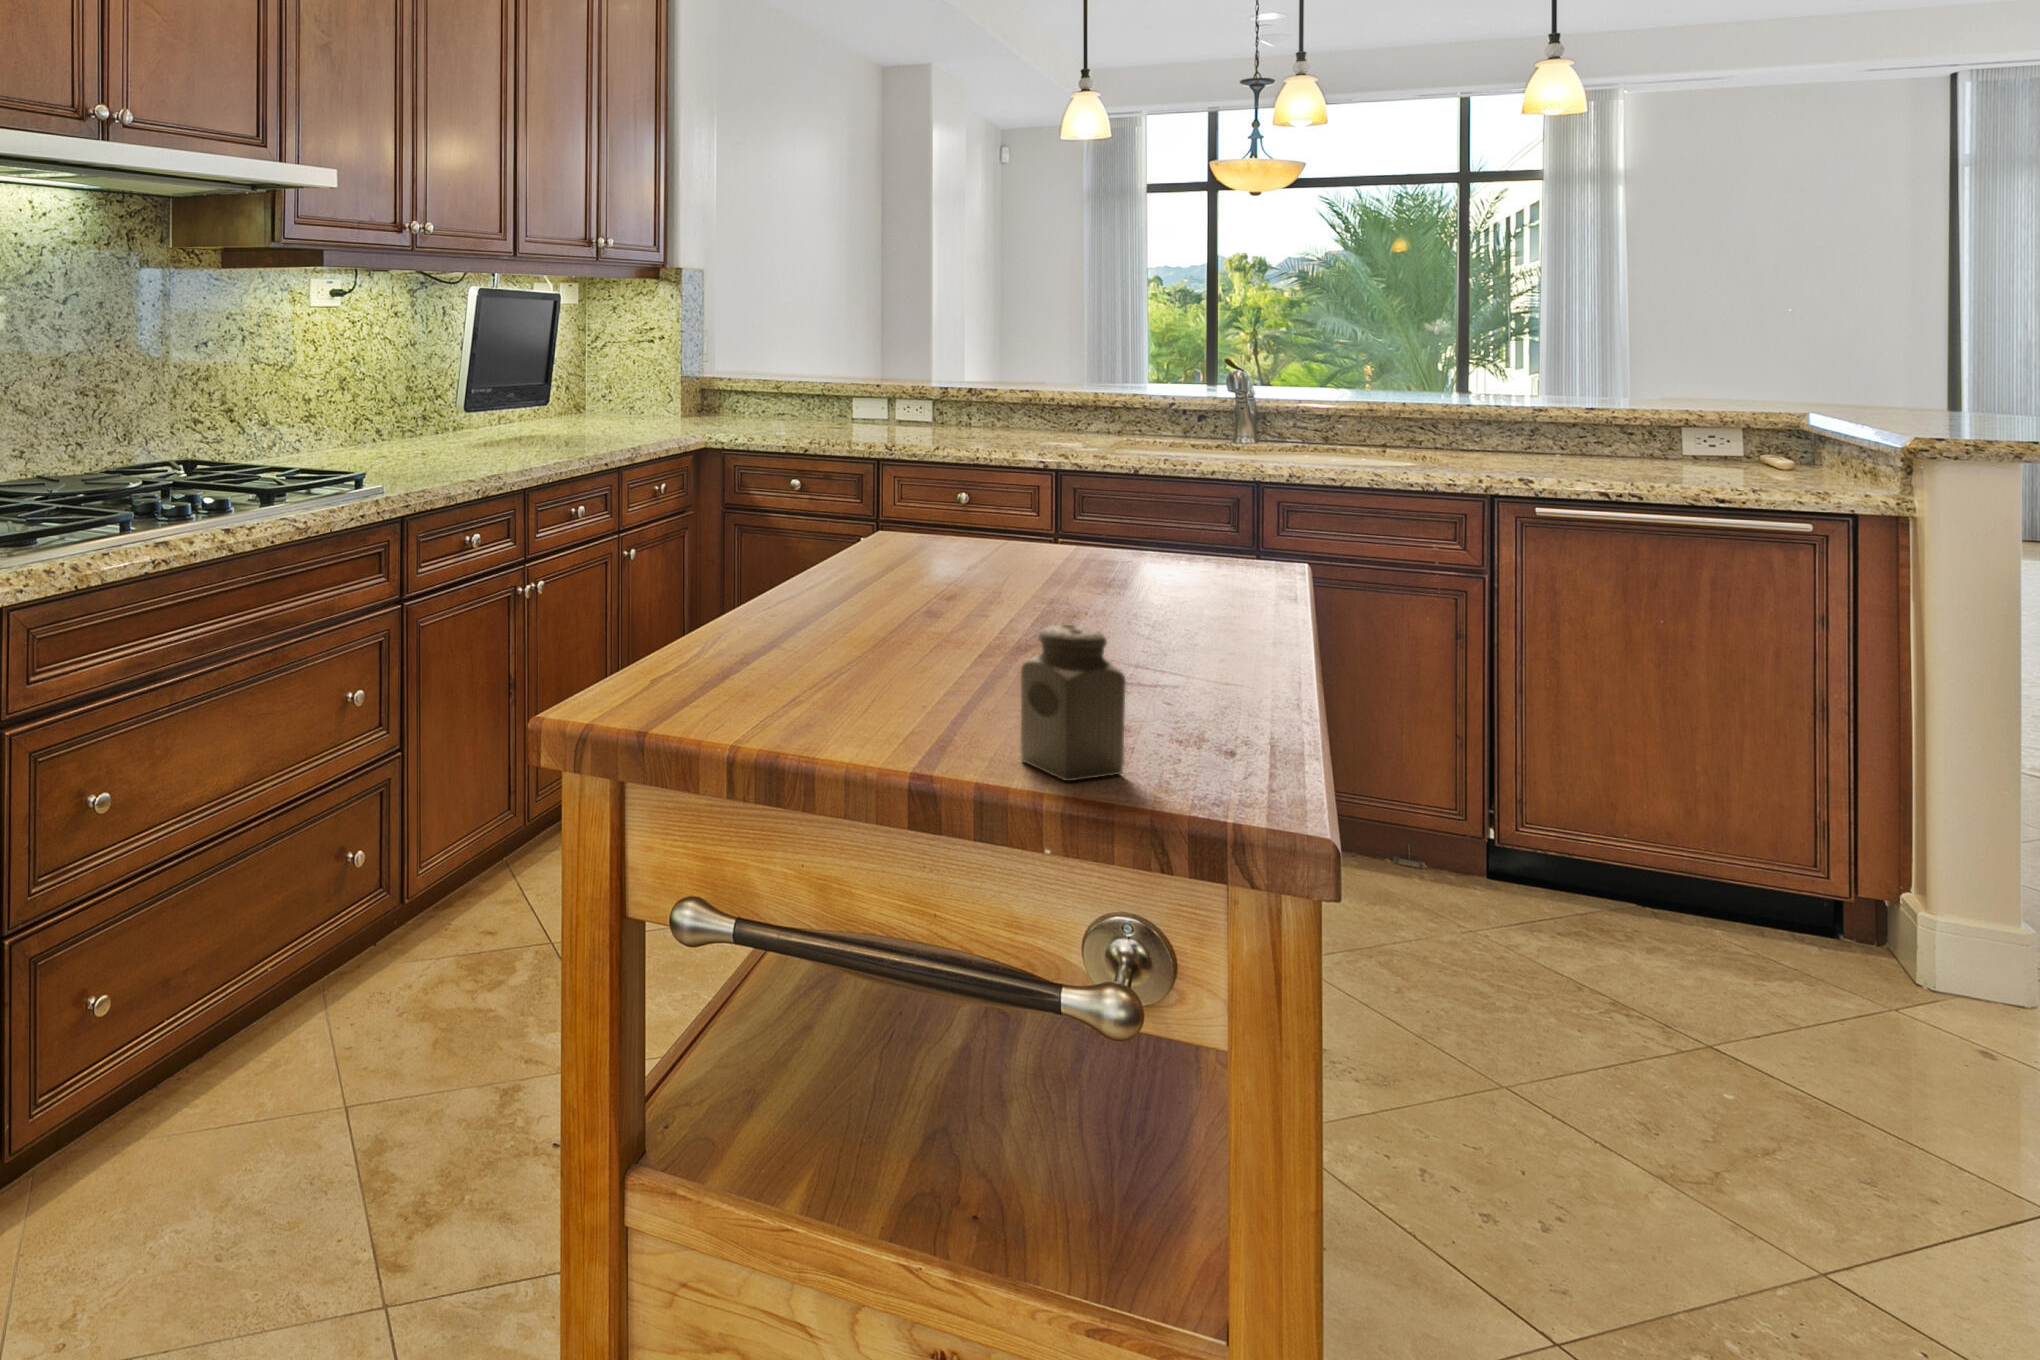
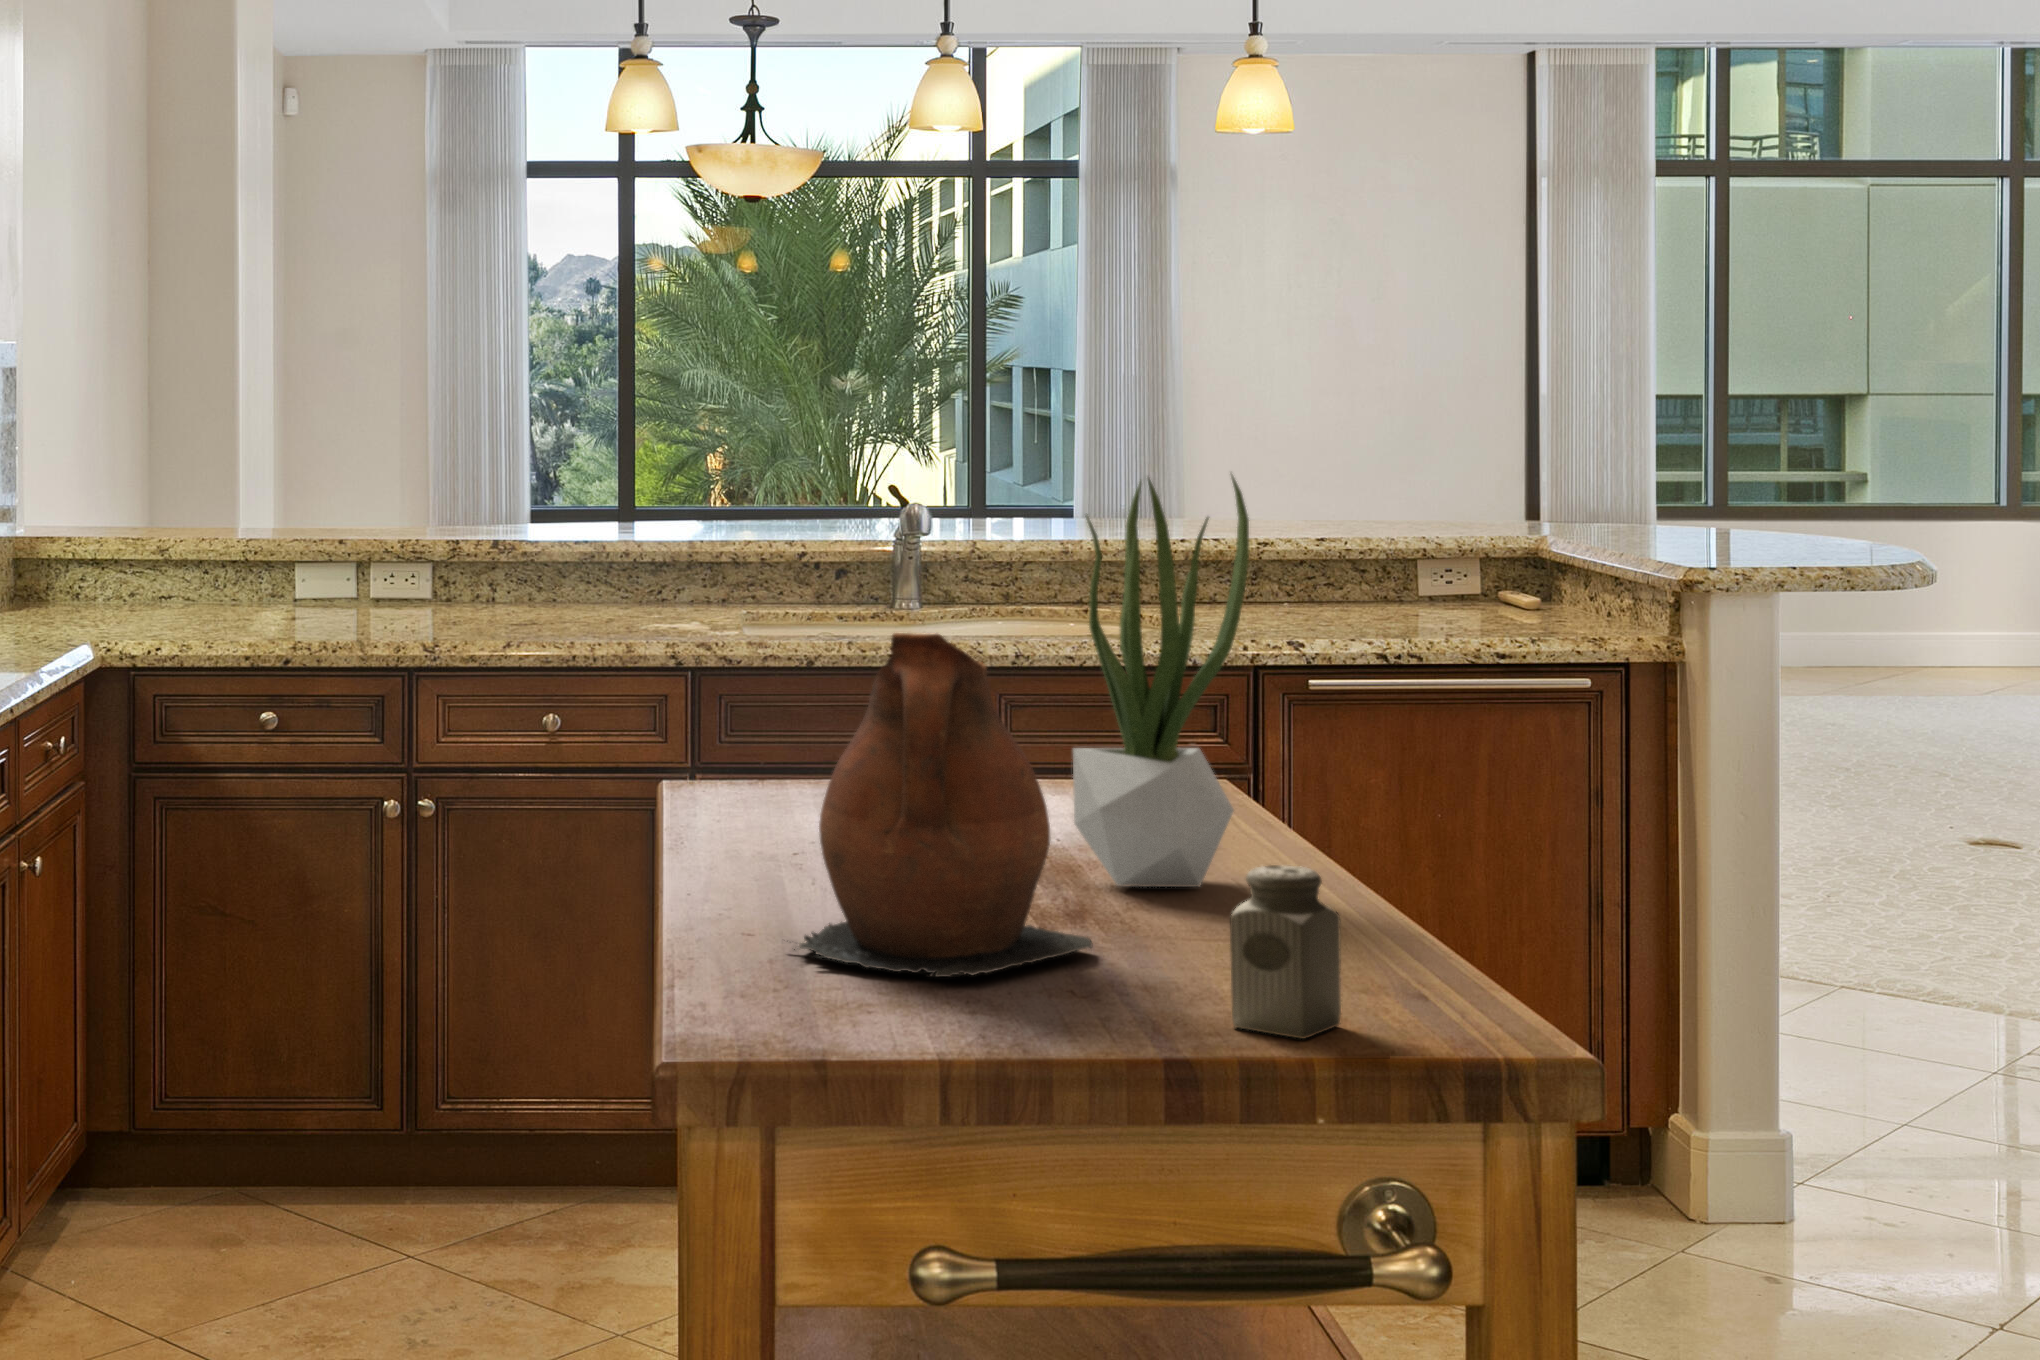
potted plant: none [1083,307,1238,643] -> present [1073,475,1249,887]
ceramic pitcher: none [763,415,1005,686] -> present [787,633,1093,977]

